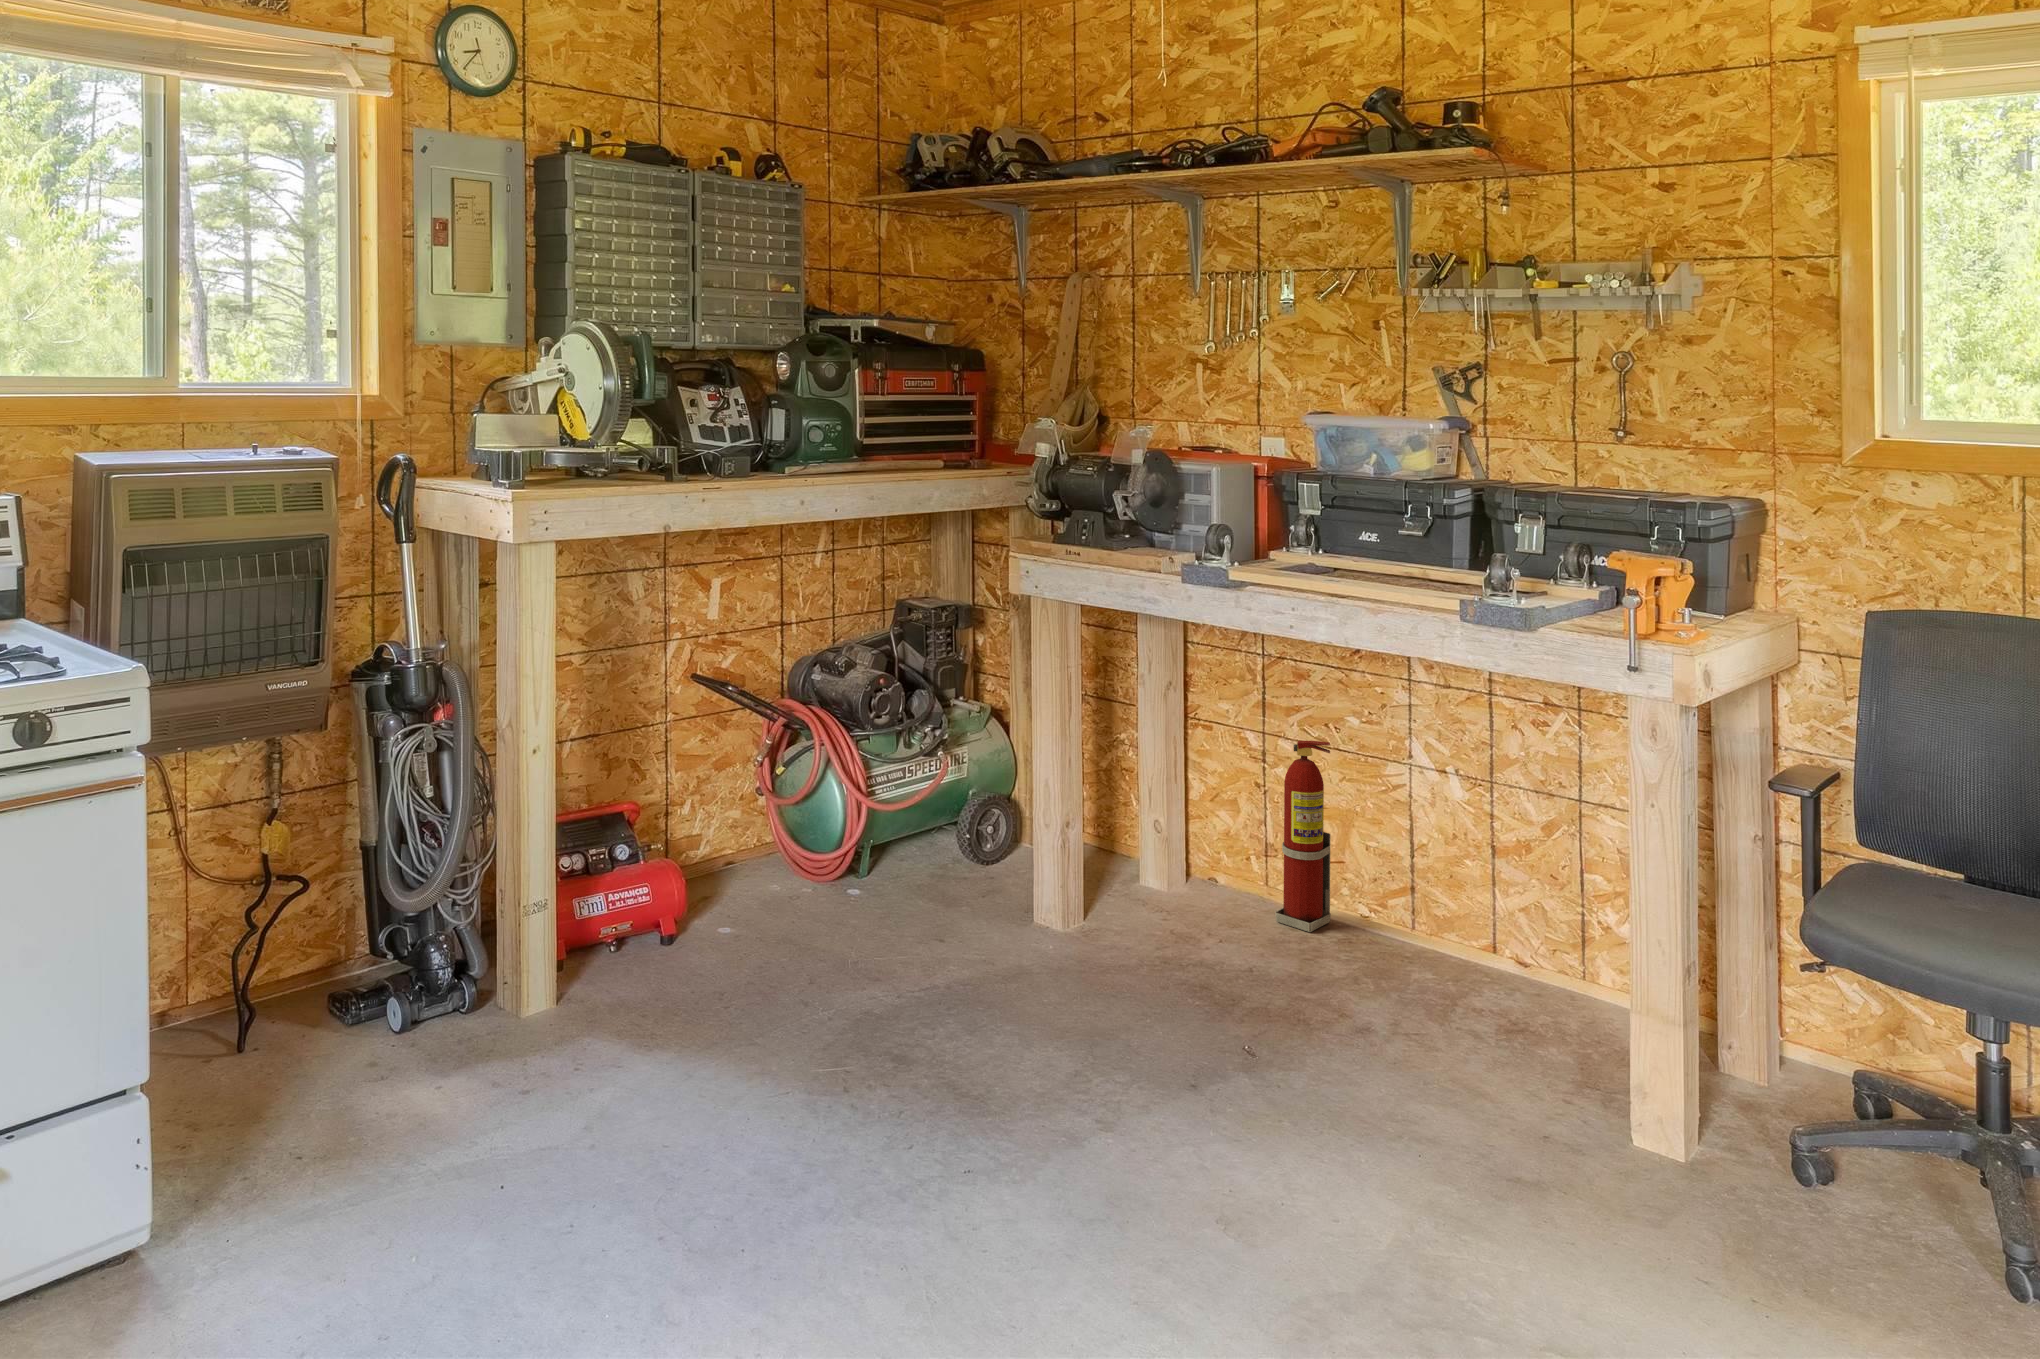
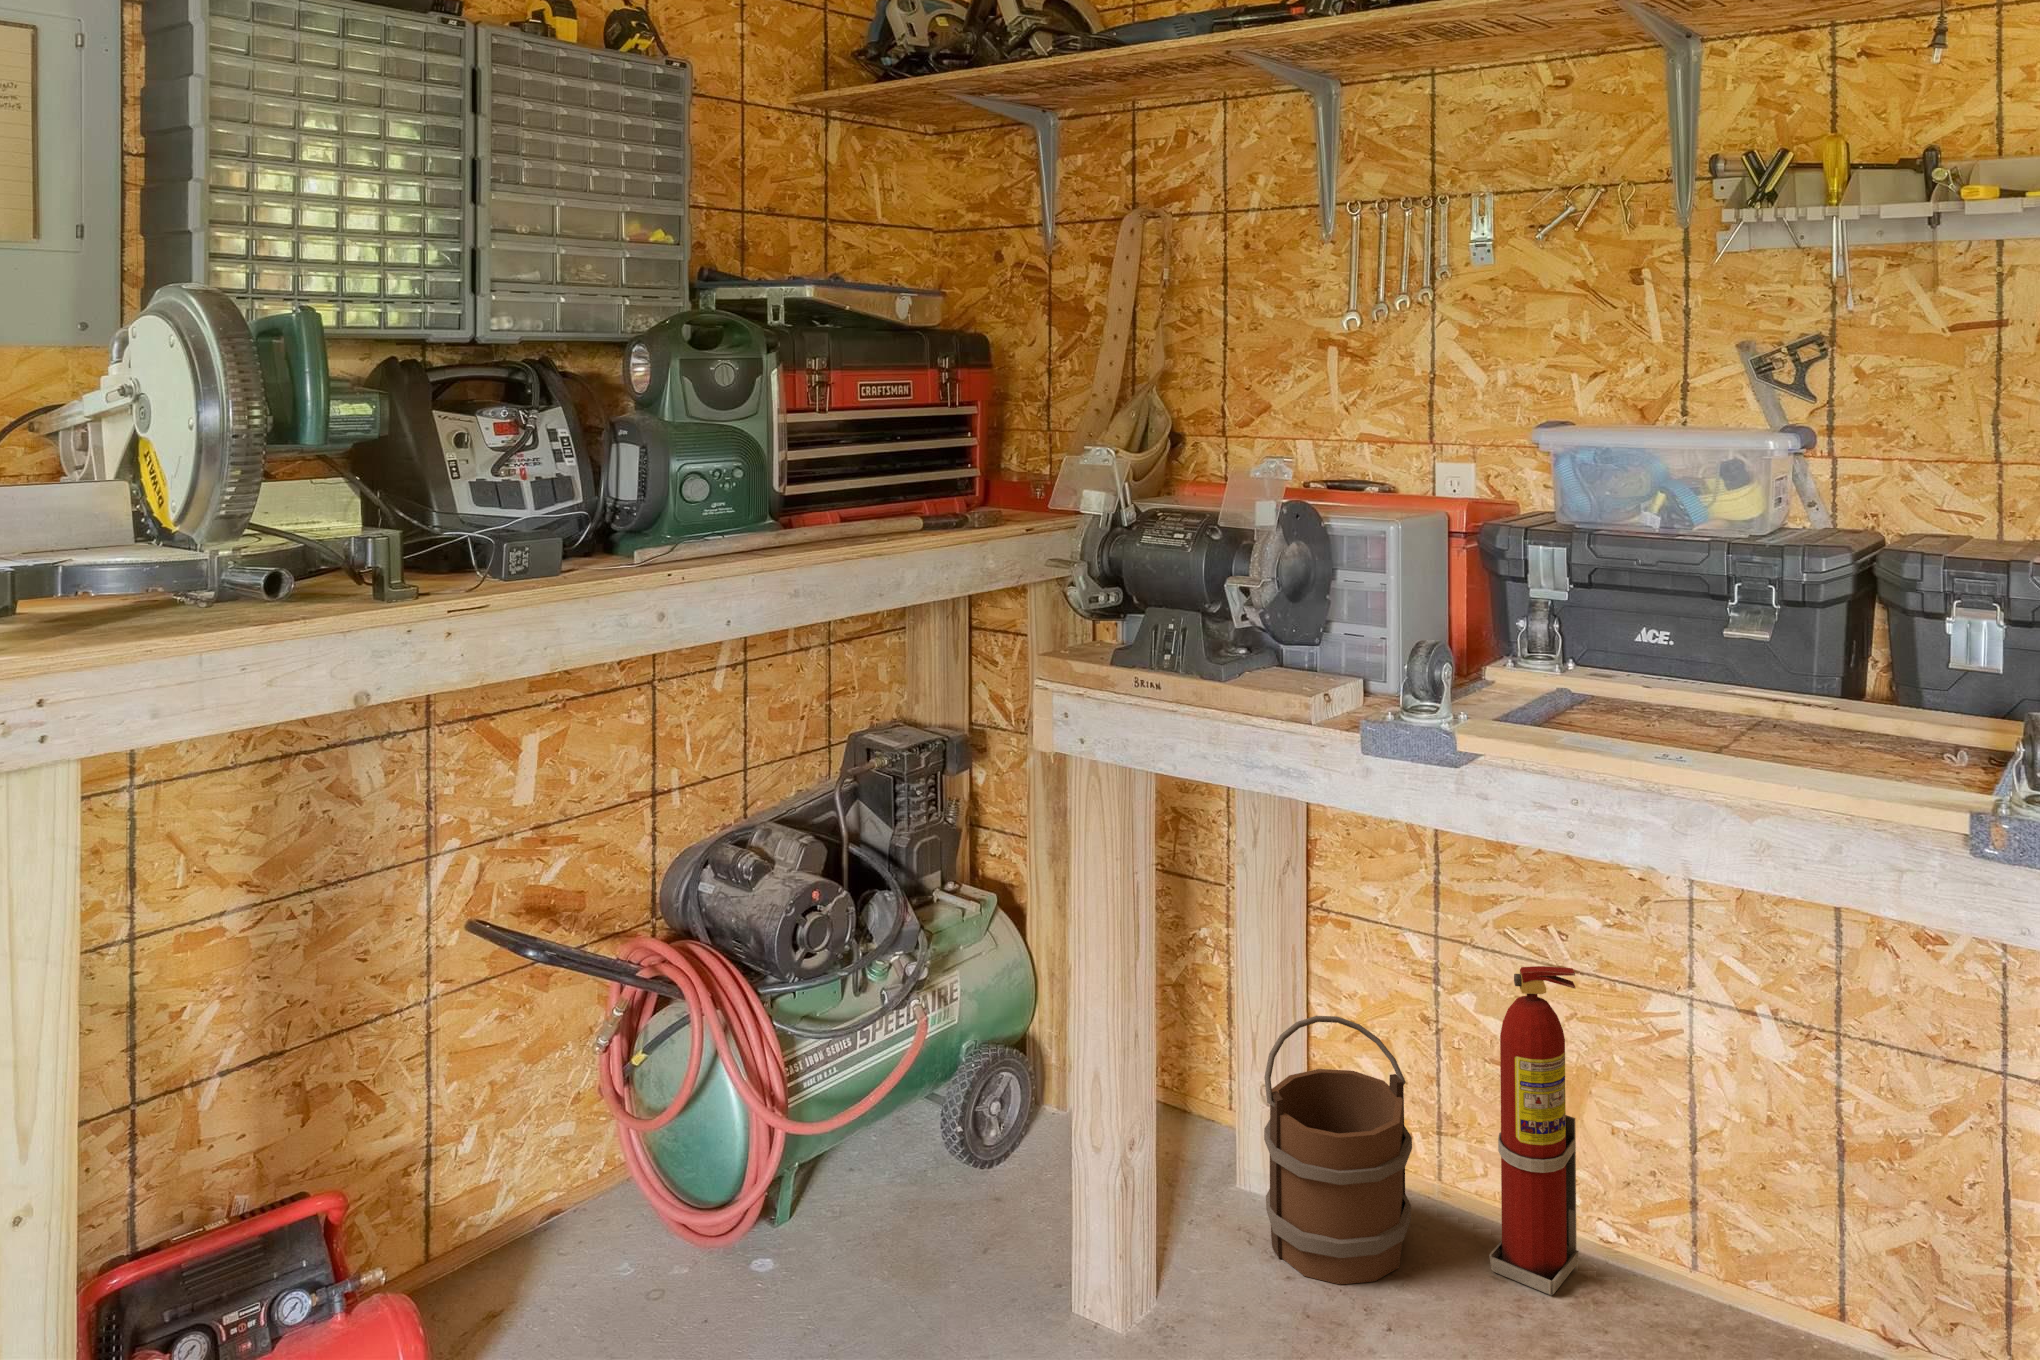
bucket: none [1141,773,1231,921] -> present [1264,1016,1412,1285]

